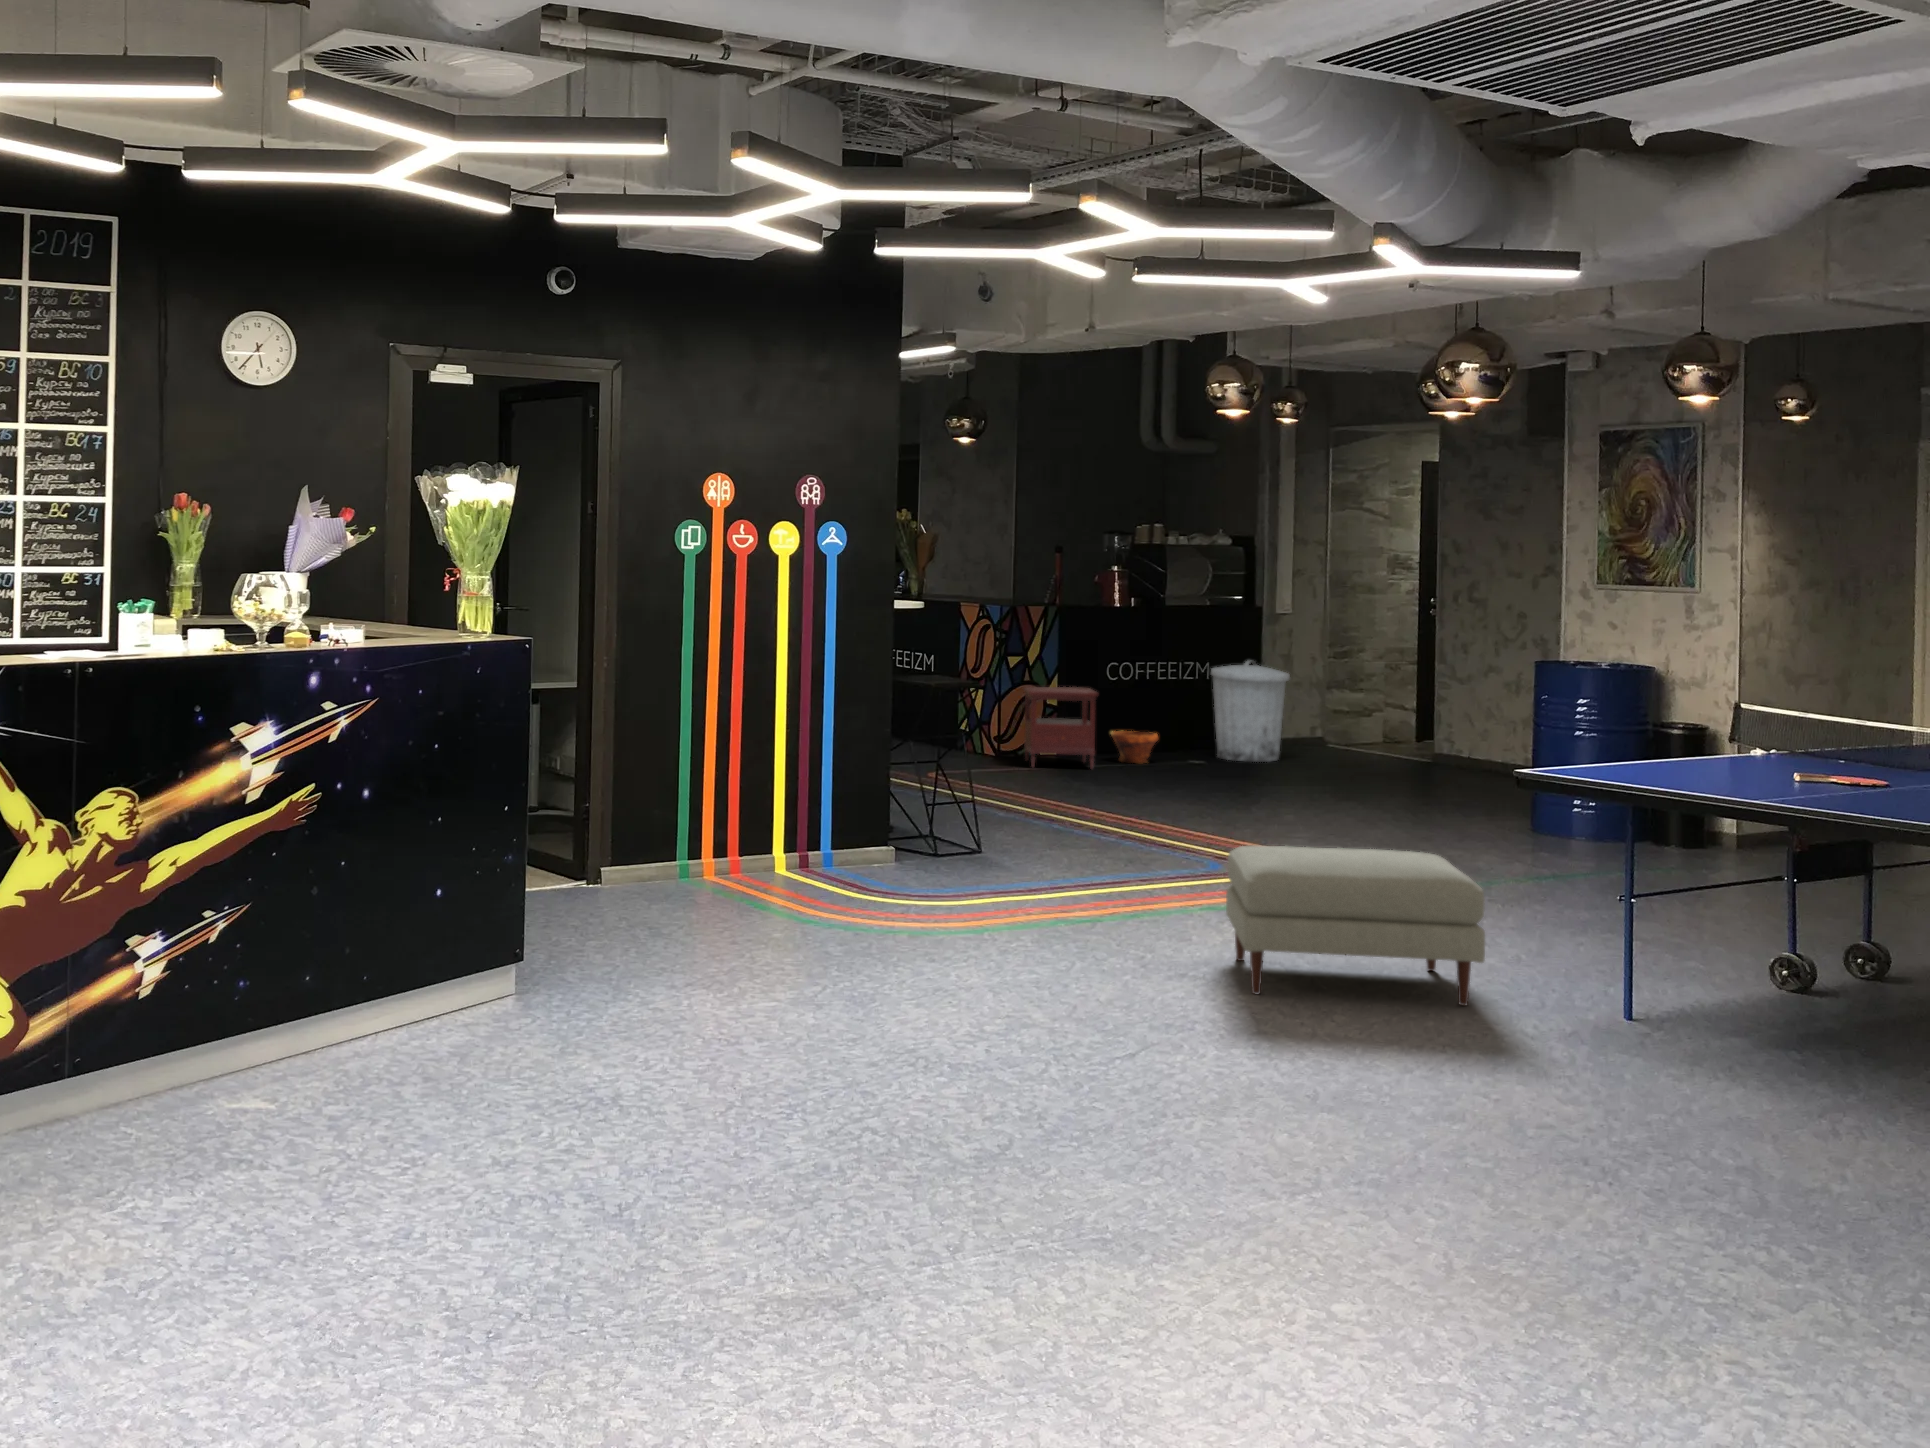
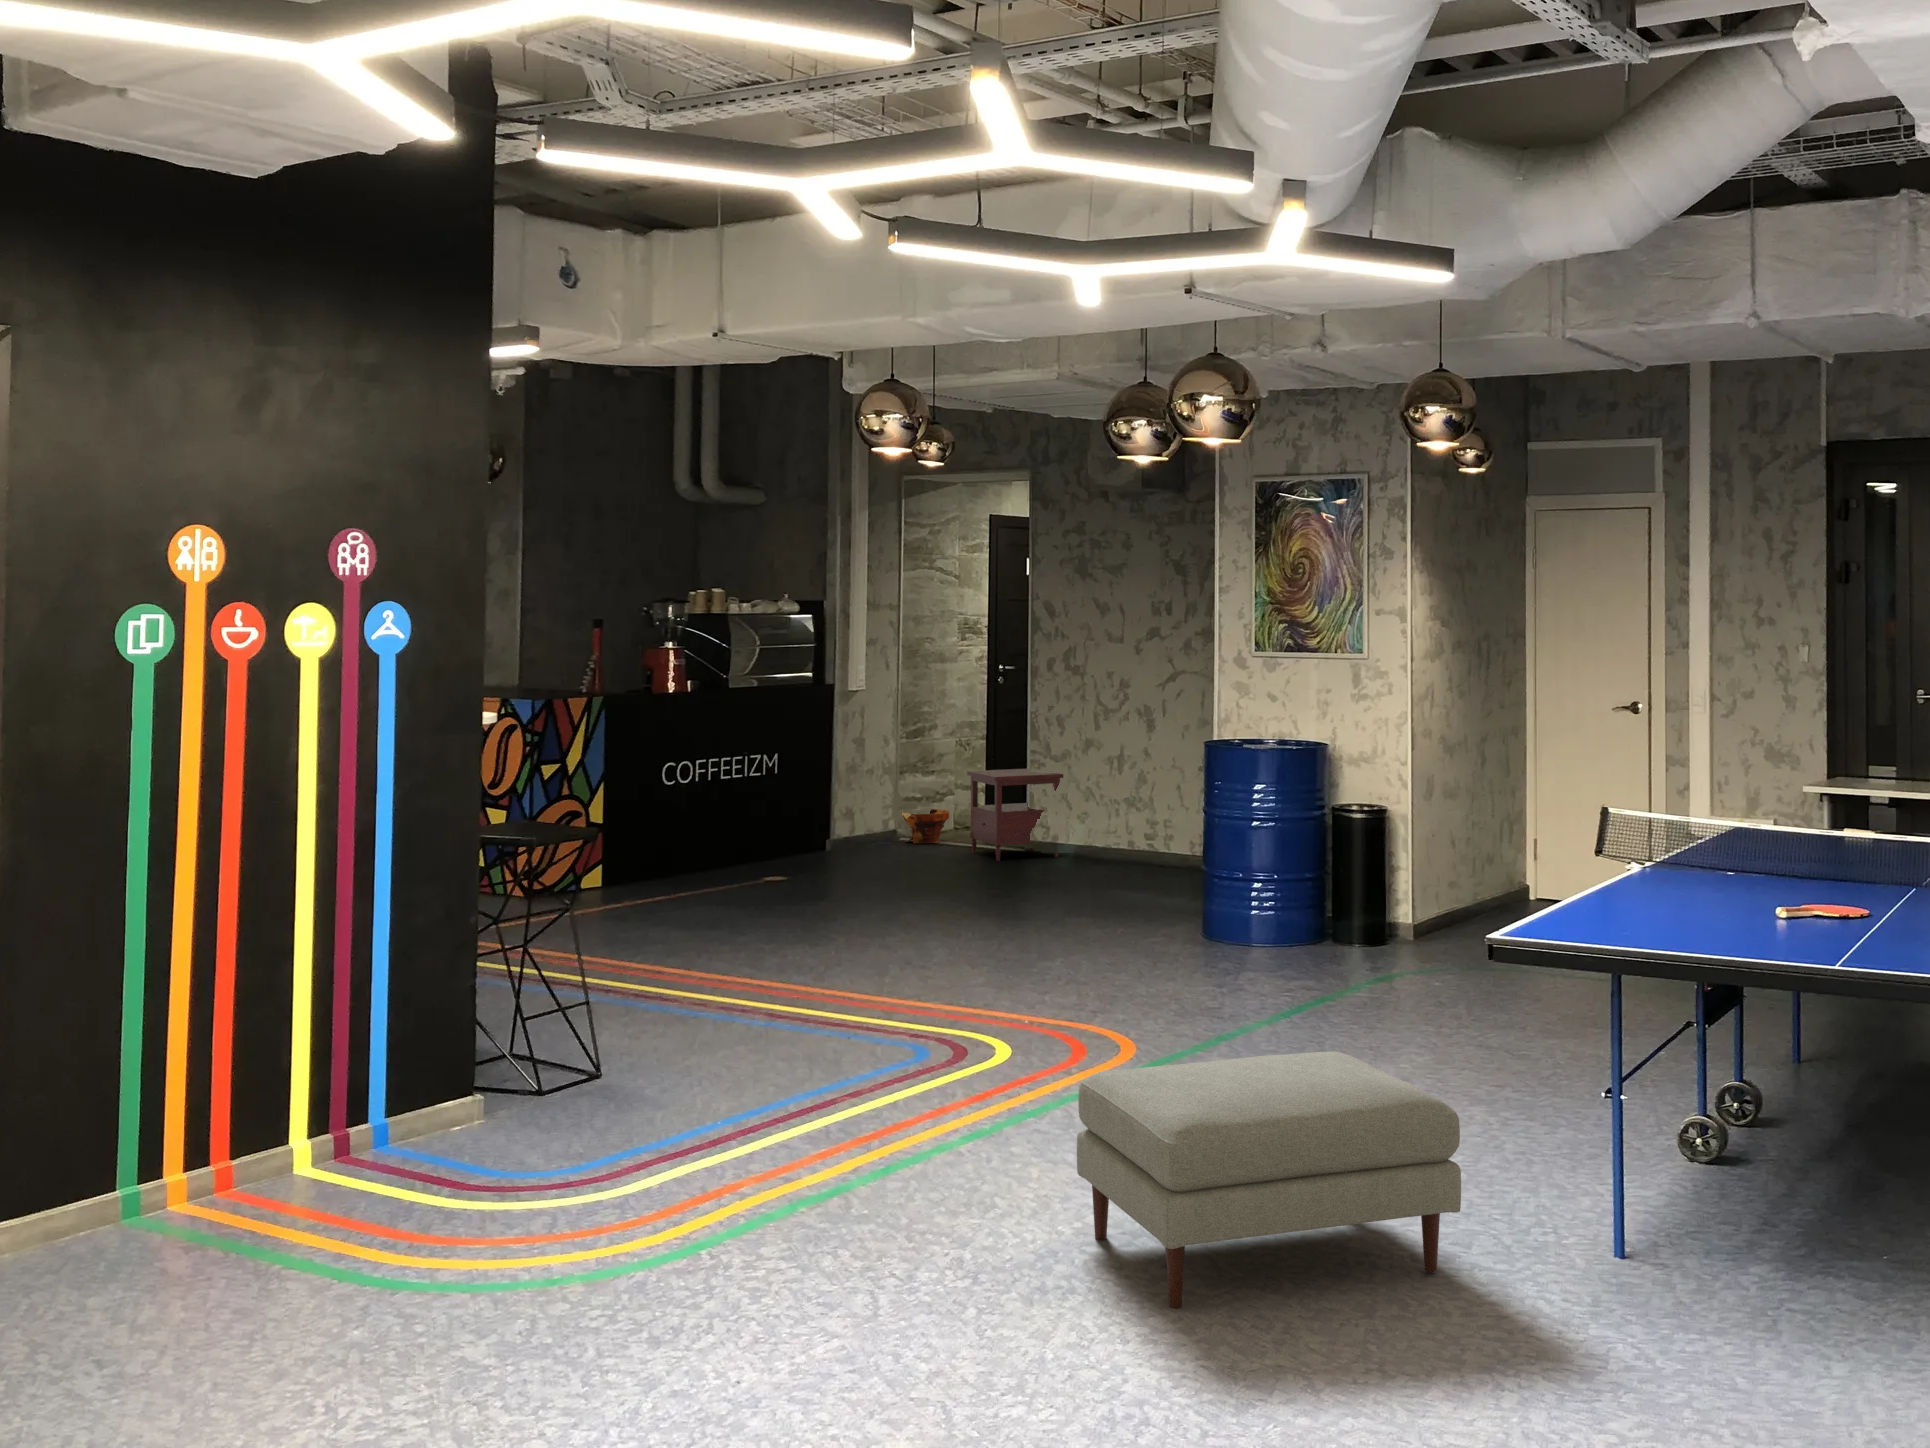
trash can: present [1211,661,1290,762] -> none [790,751,885,878]
side table: present [1023,687,1098,768] -> present [967,769,1063,861]
planter: present [1111,731,1158,763] -> present [902,809,949,843]

